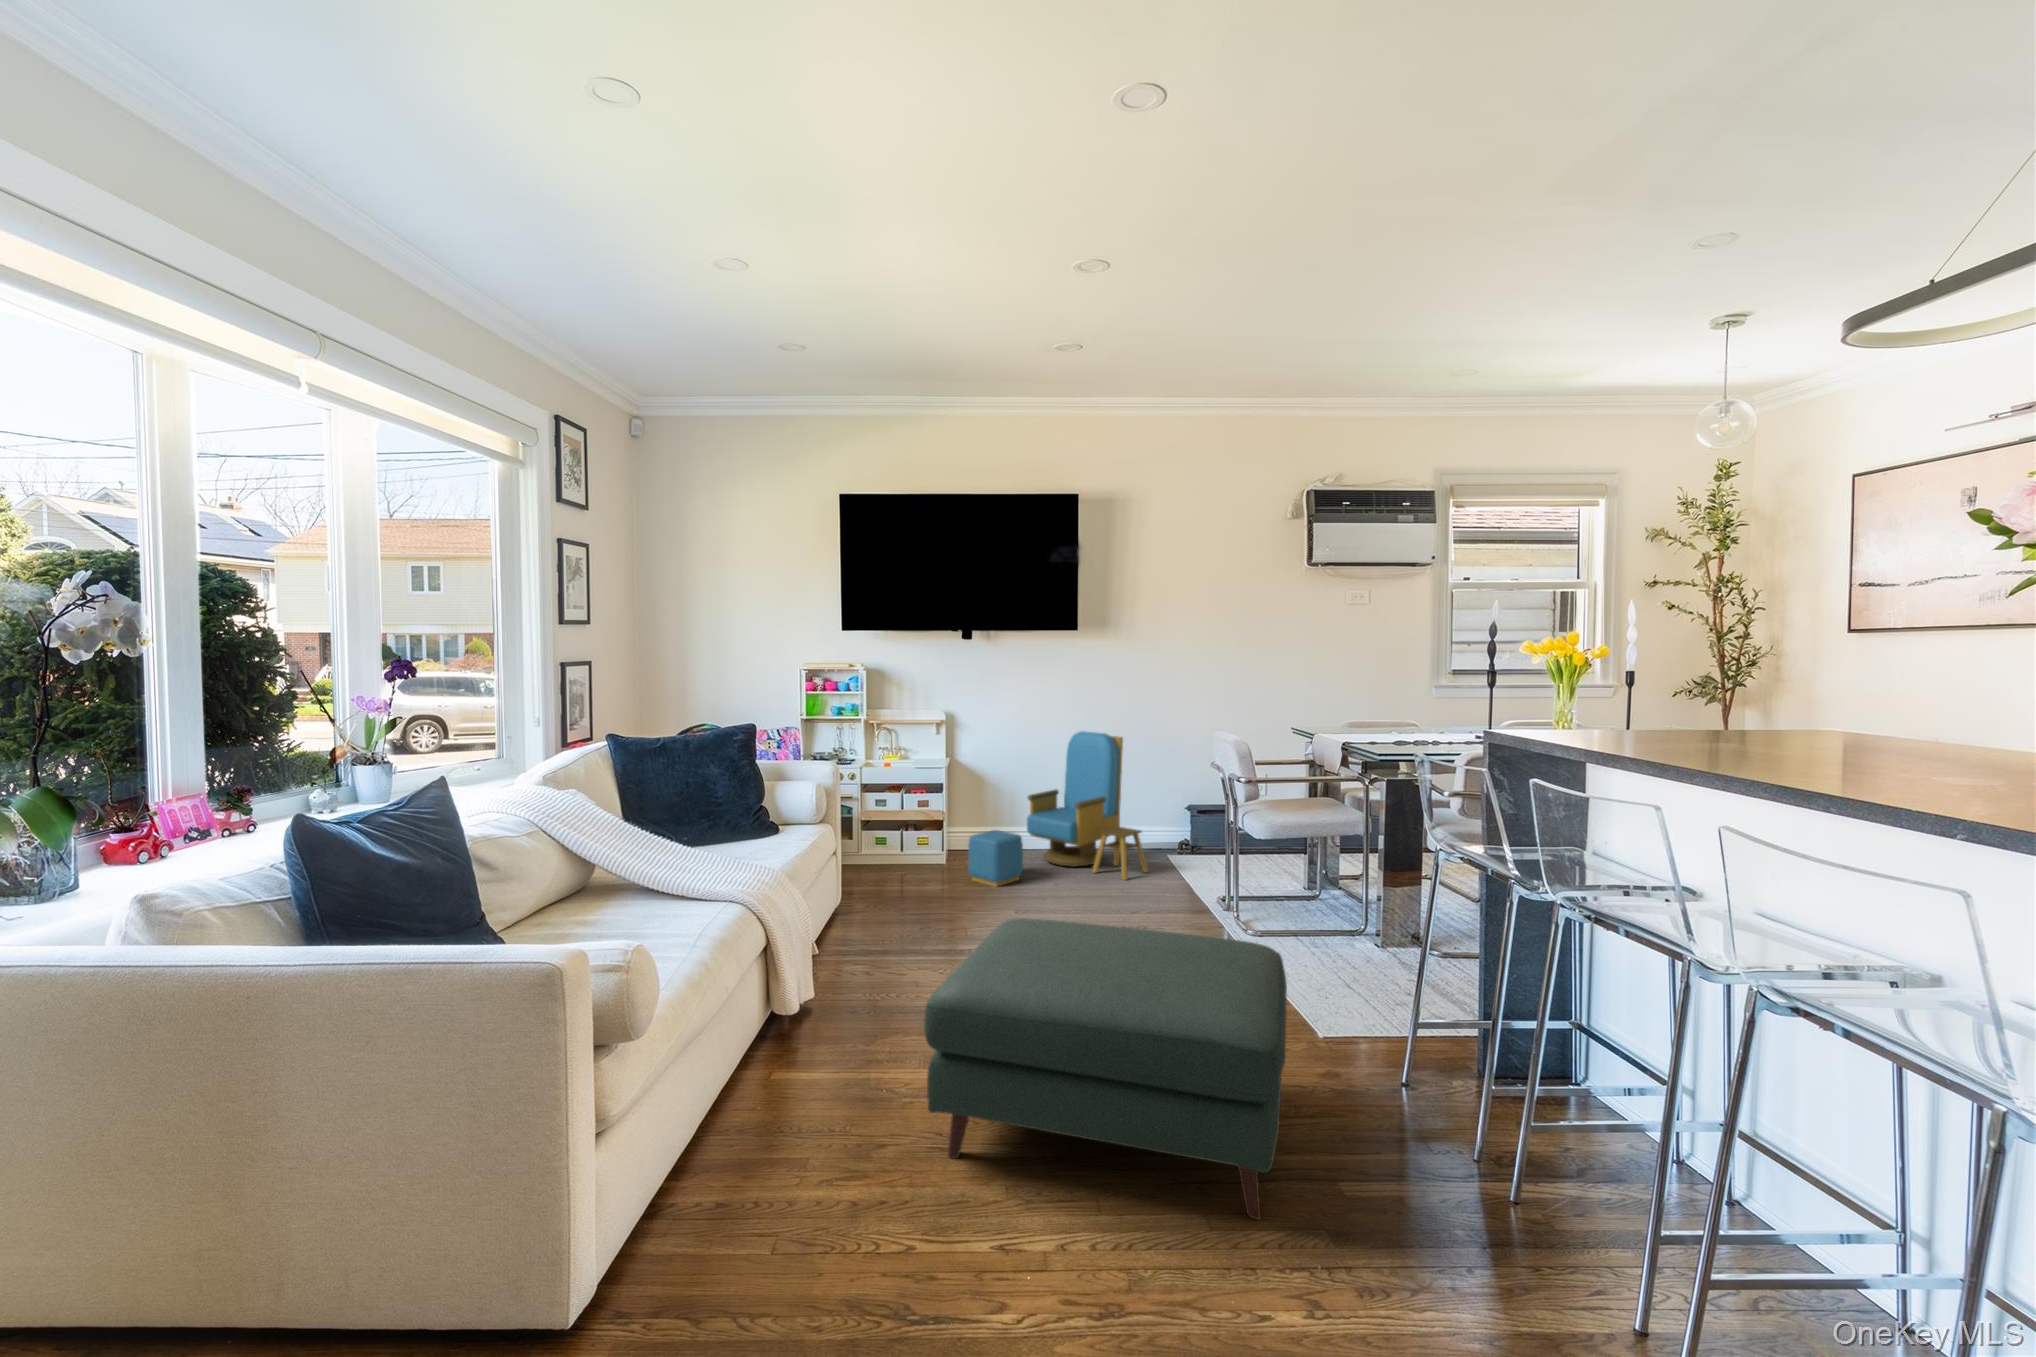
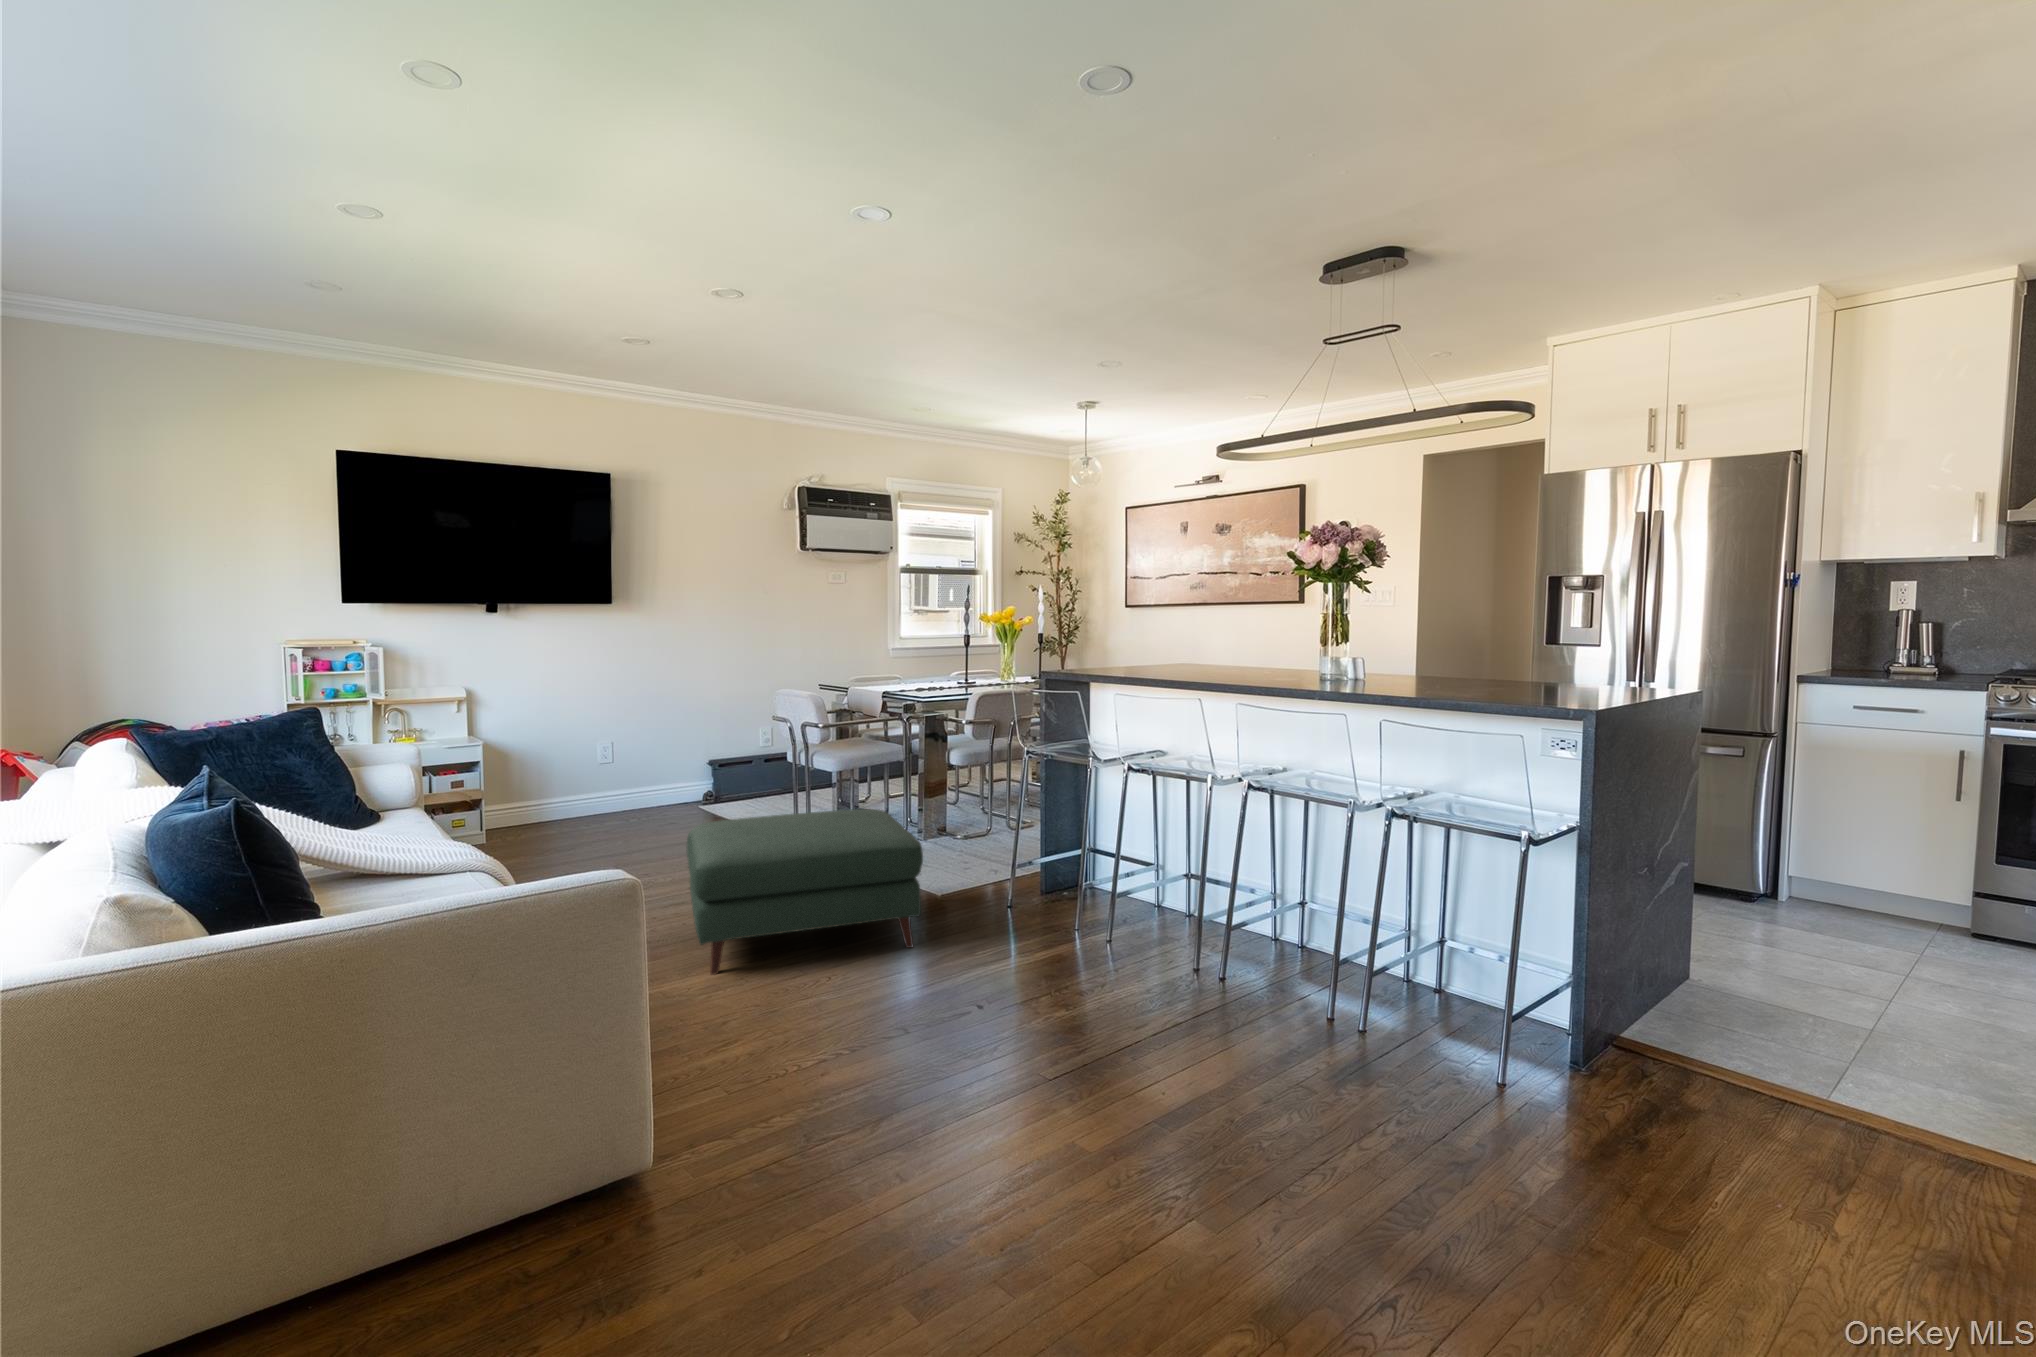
armchair: present [968,731,1149,886] -> none [525,700,694,848]

